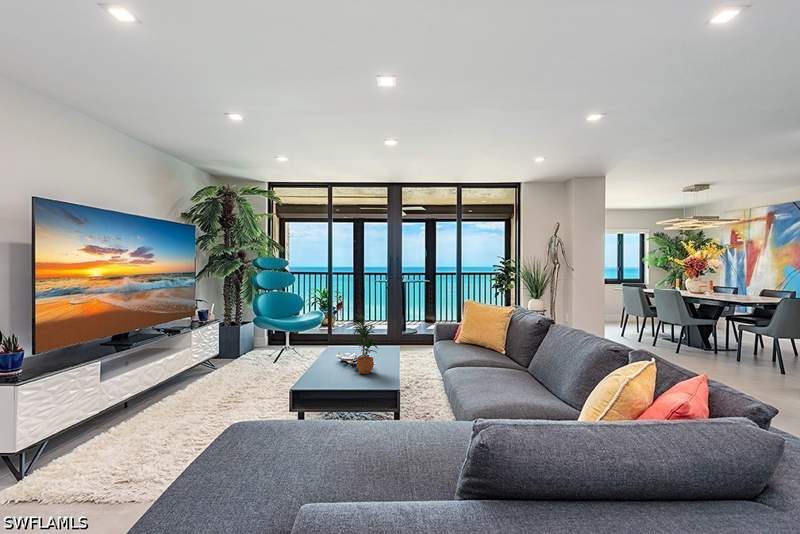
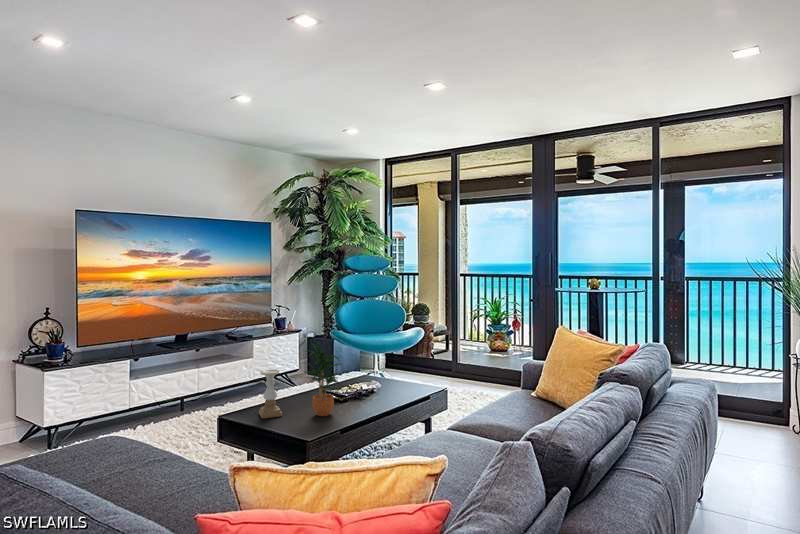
candle holder: none [313,342,336,383] -> present [259,370,282,418]

